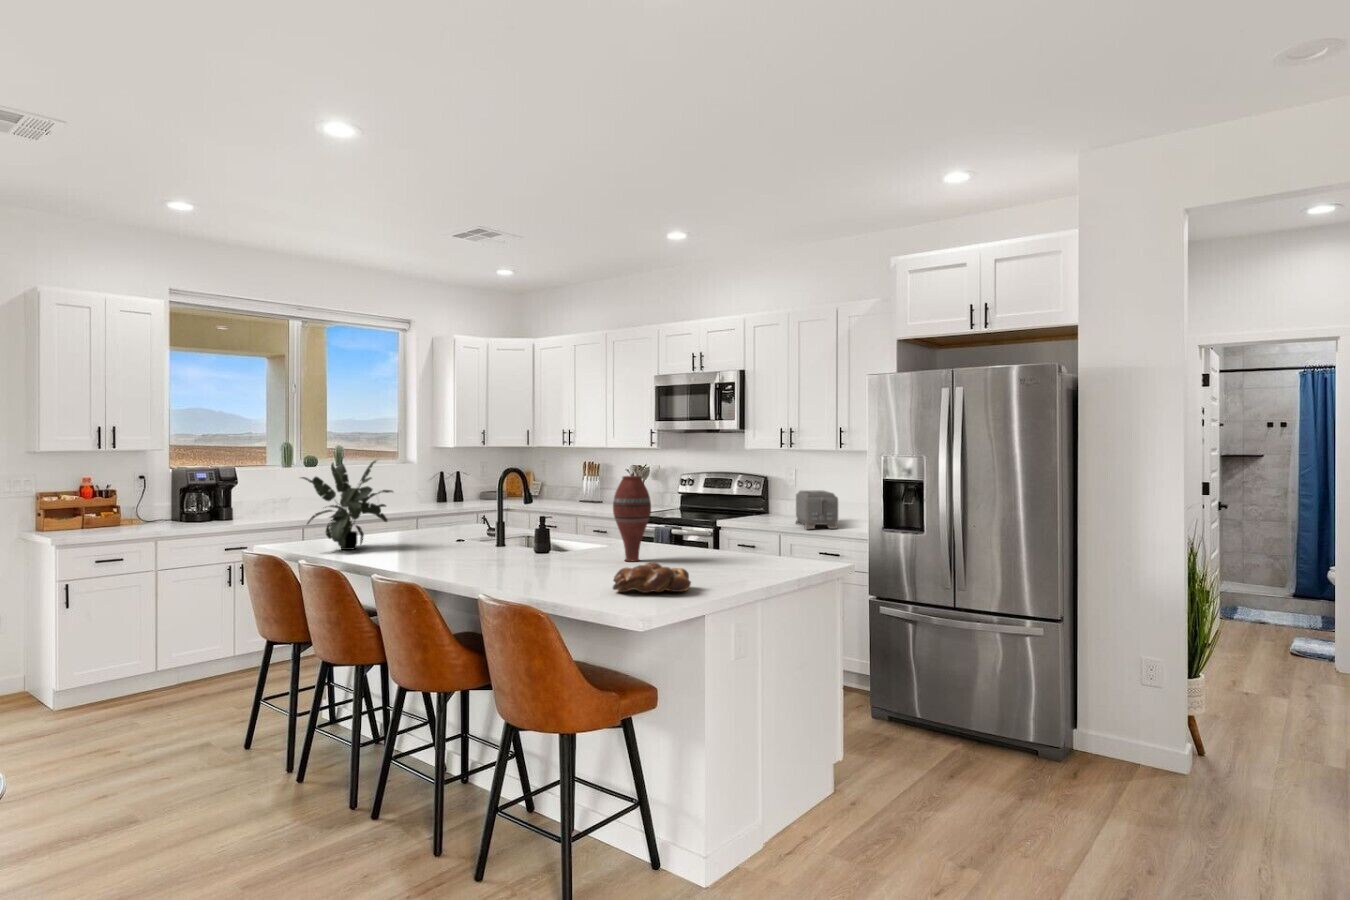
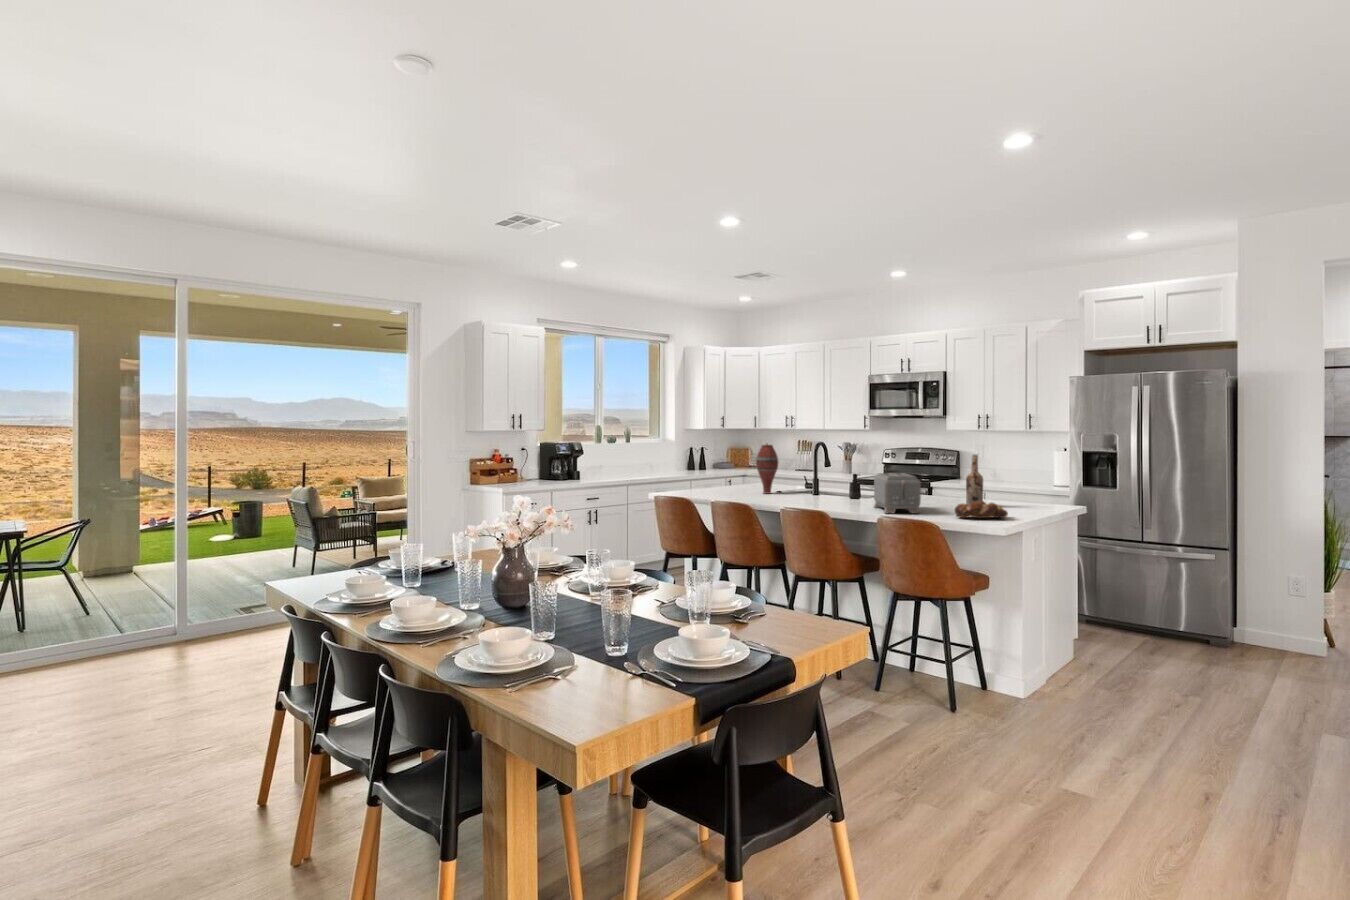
potted plant: present [301,461,393,550] -> none [694,438,751,497]
vase: present [613,474,651,561] -> present [756,443,778,494]
wine bottle: none [674,487,698,566] -> present [966,455,983,505]
toaster: present [795,490,838,529] -> present [874,473,921,513]

